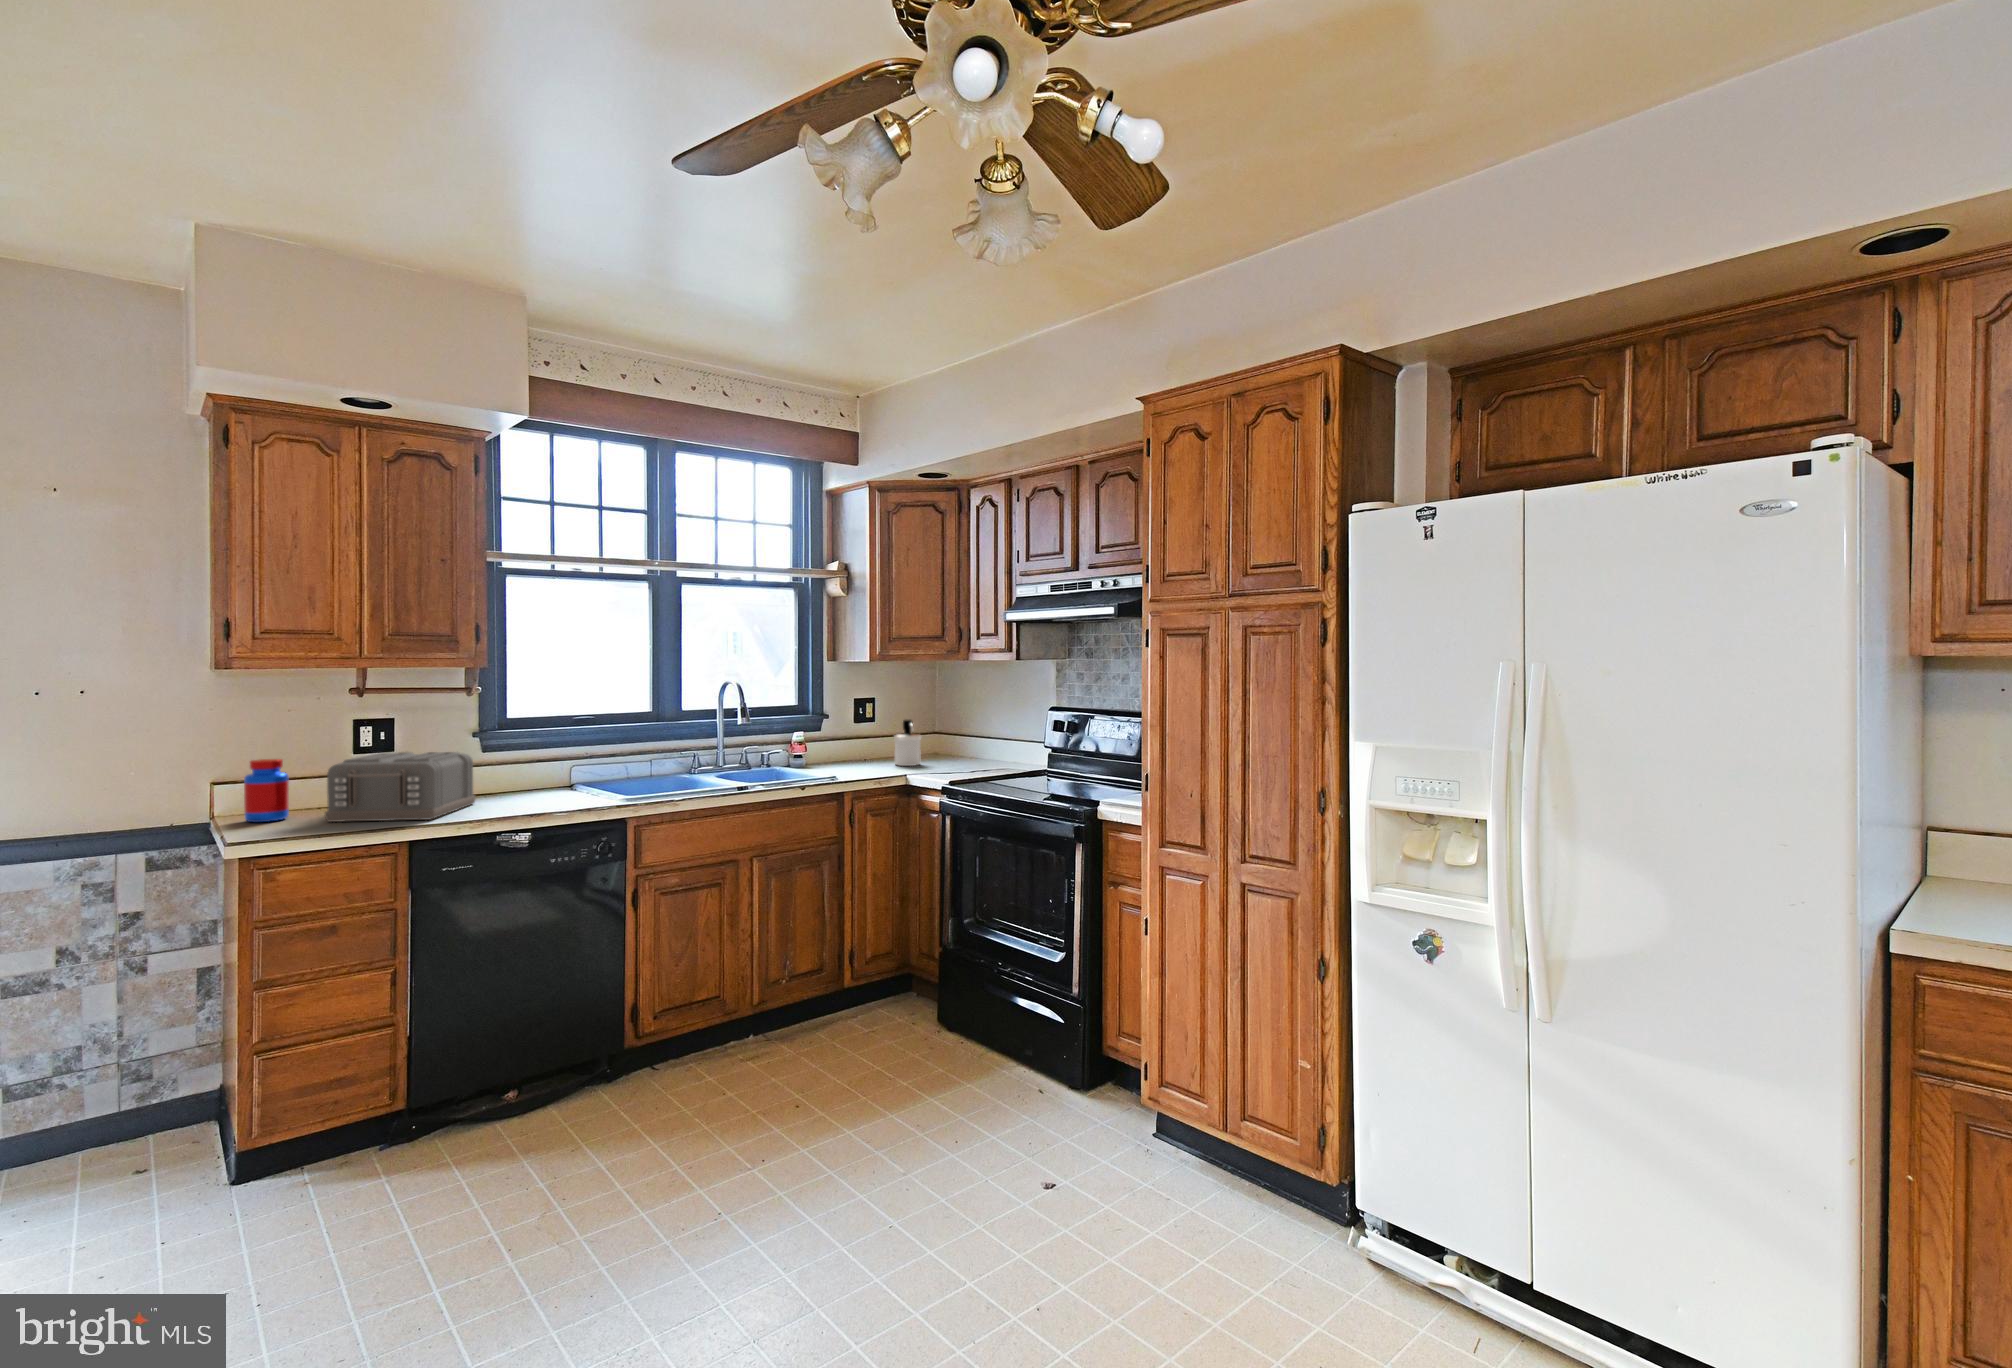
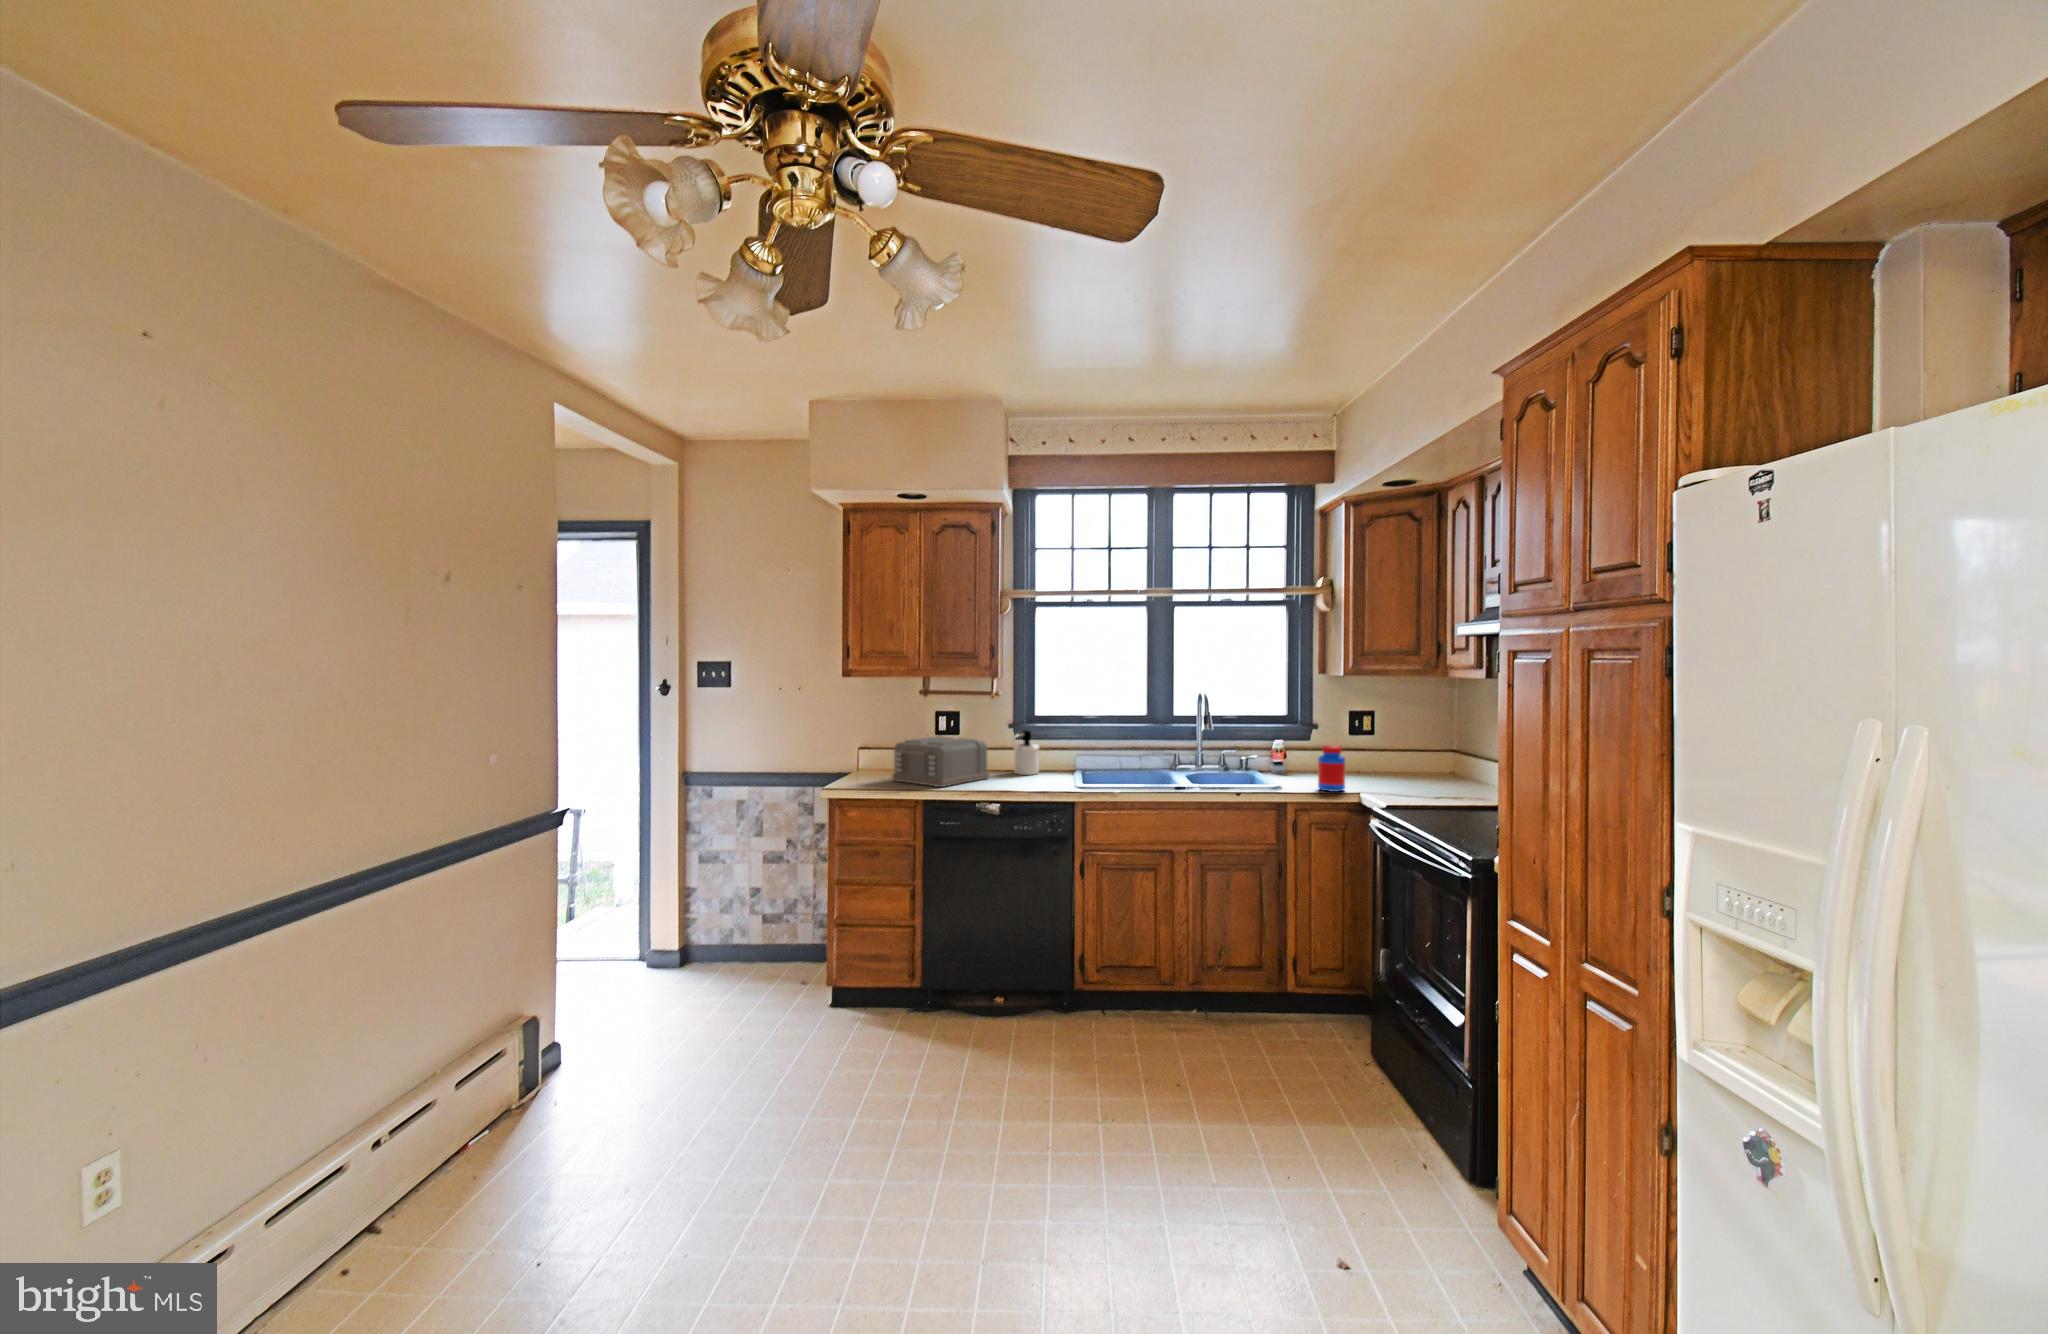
soap dispenser: present [894,720,921,766] -> present [1013,730,1040,775]
jar: present [244,759,289,822] -> present [1318,745,1346,792]

